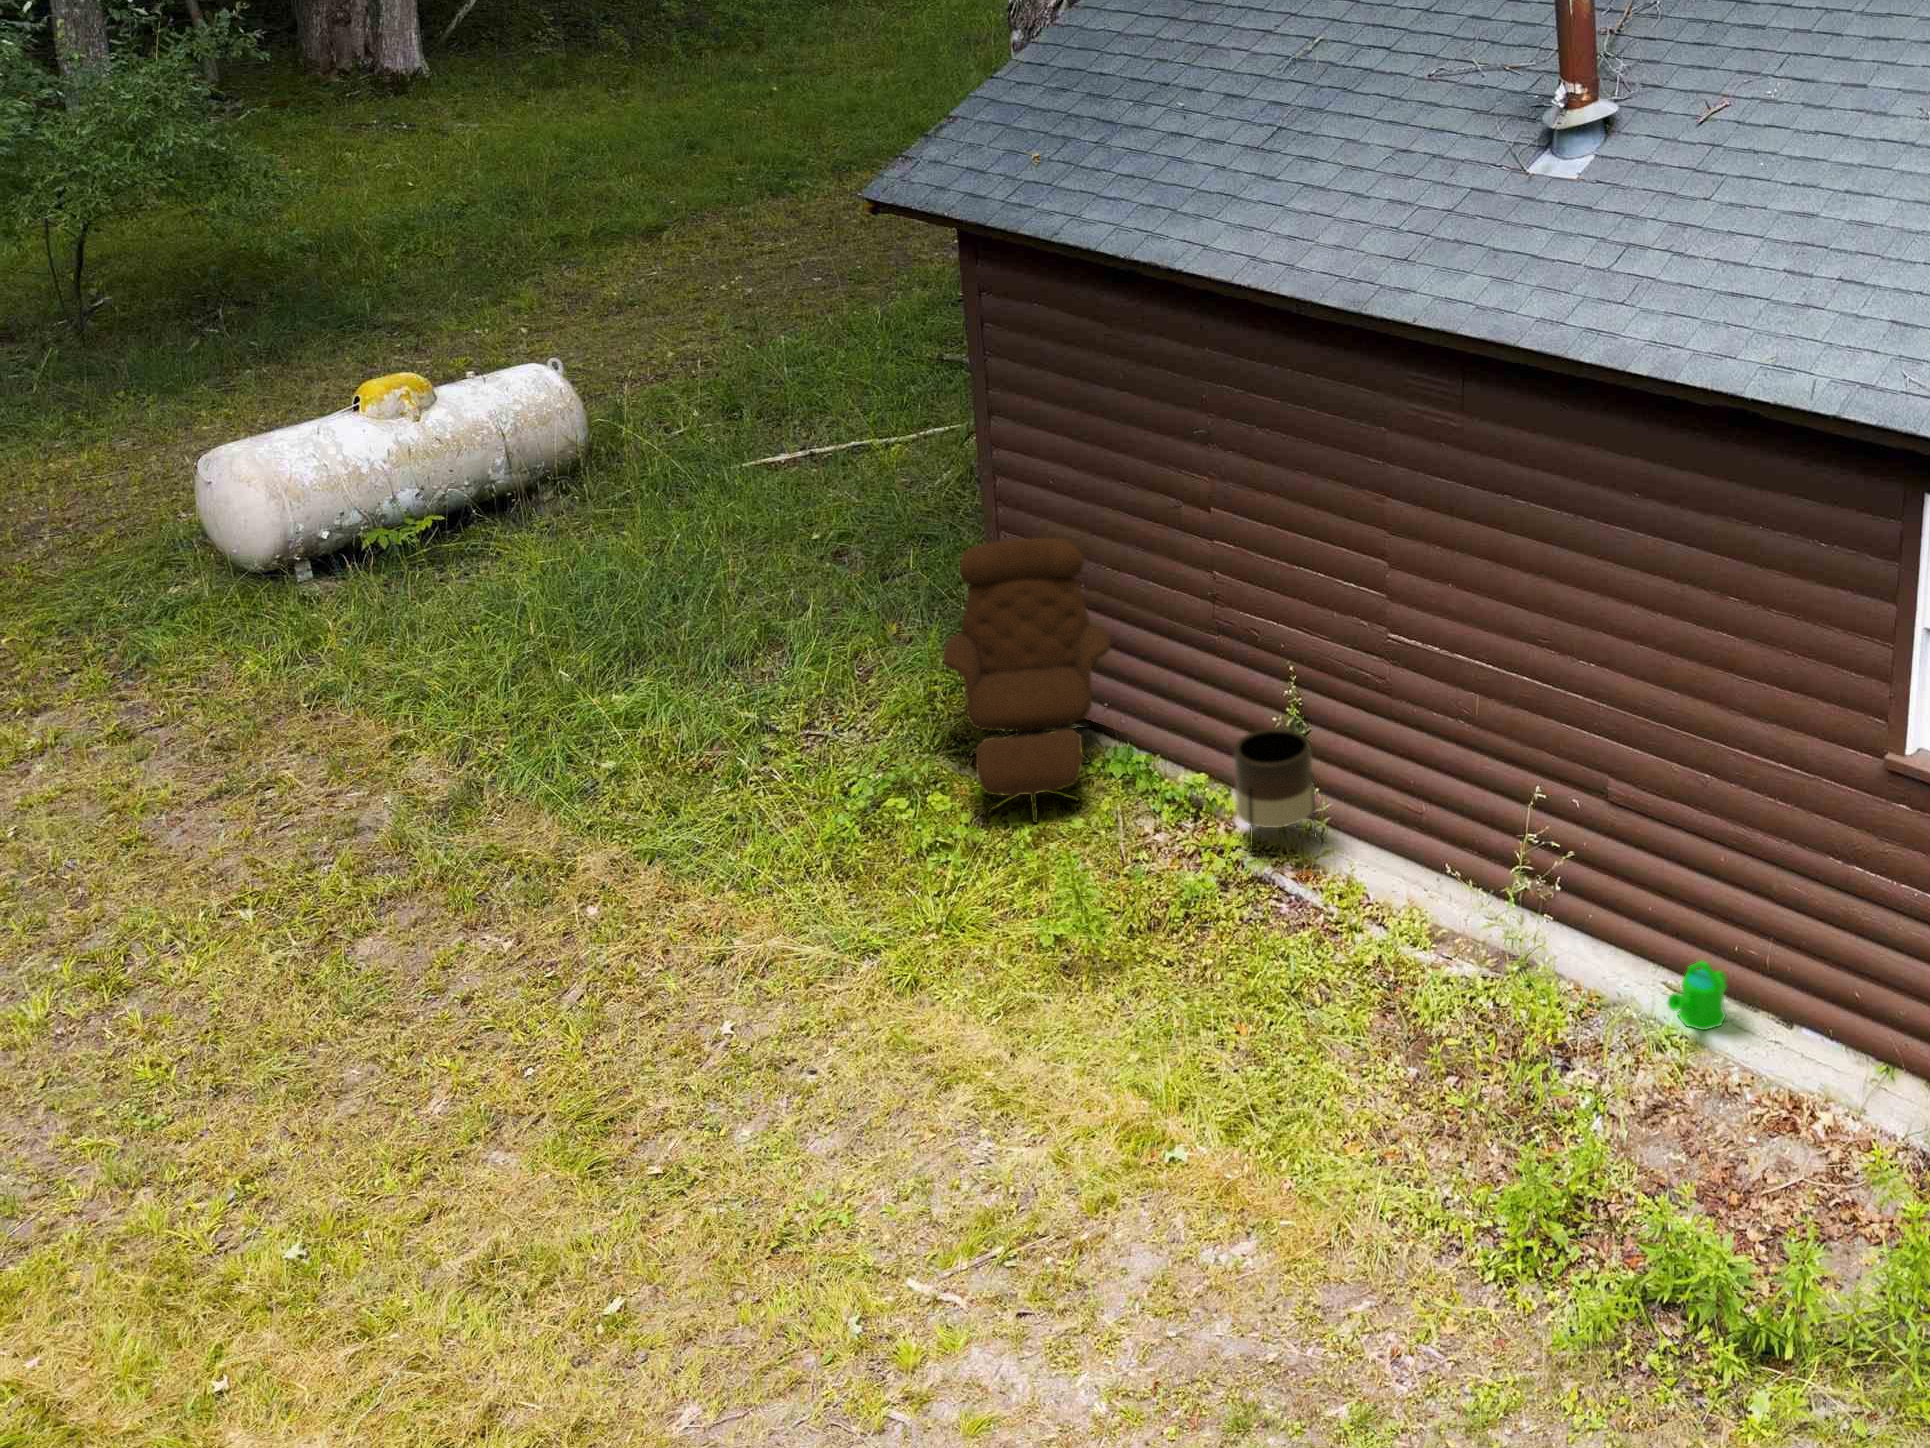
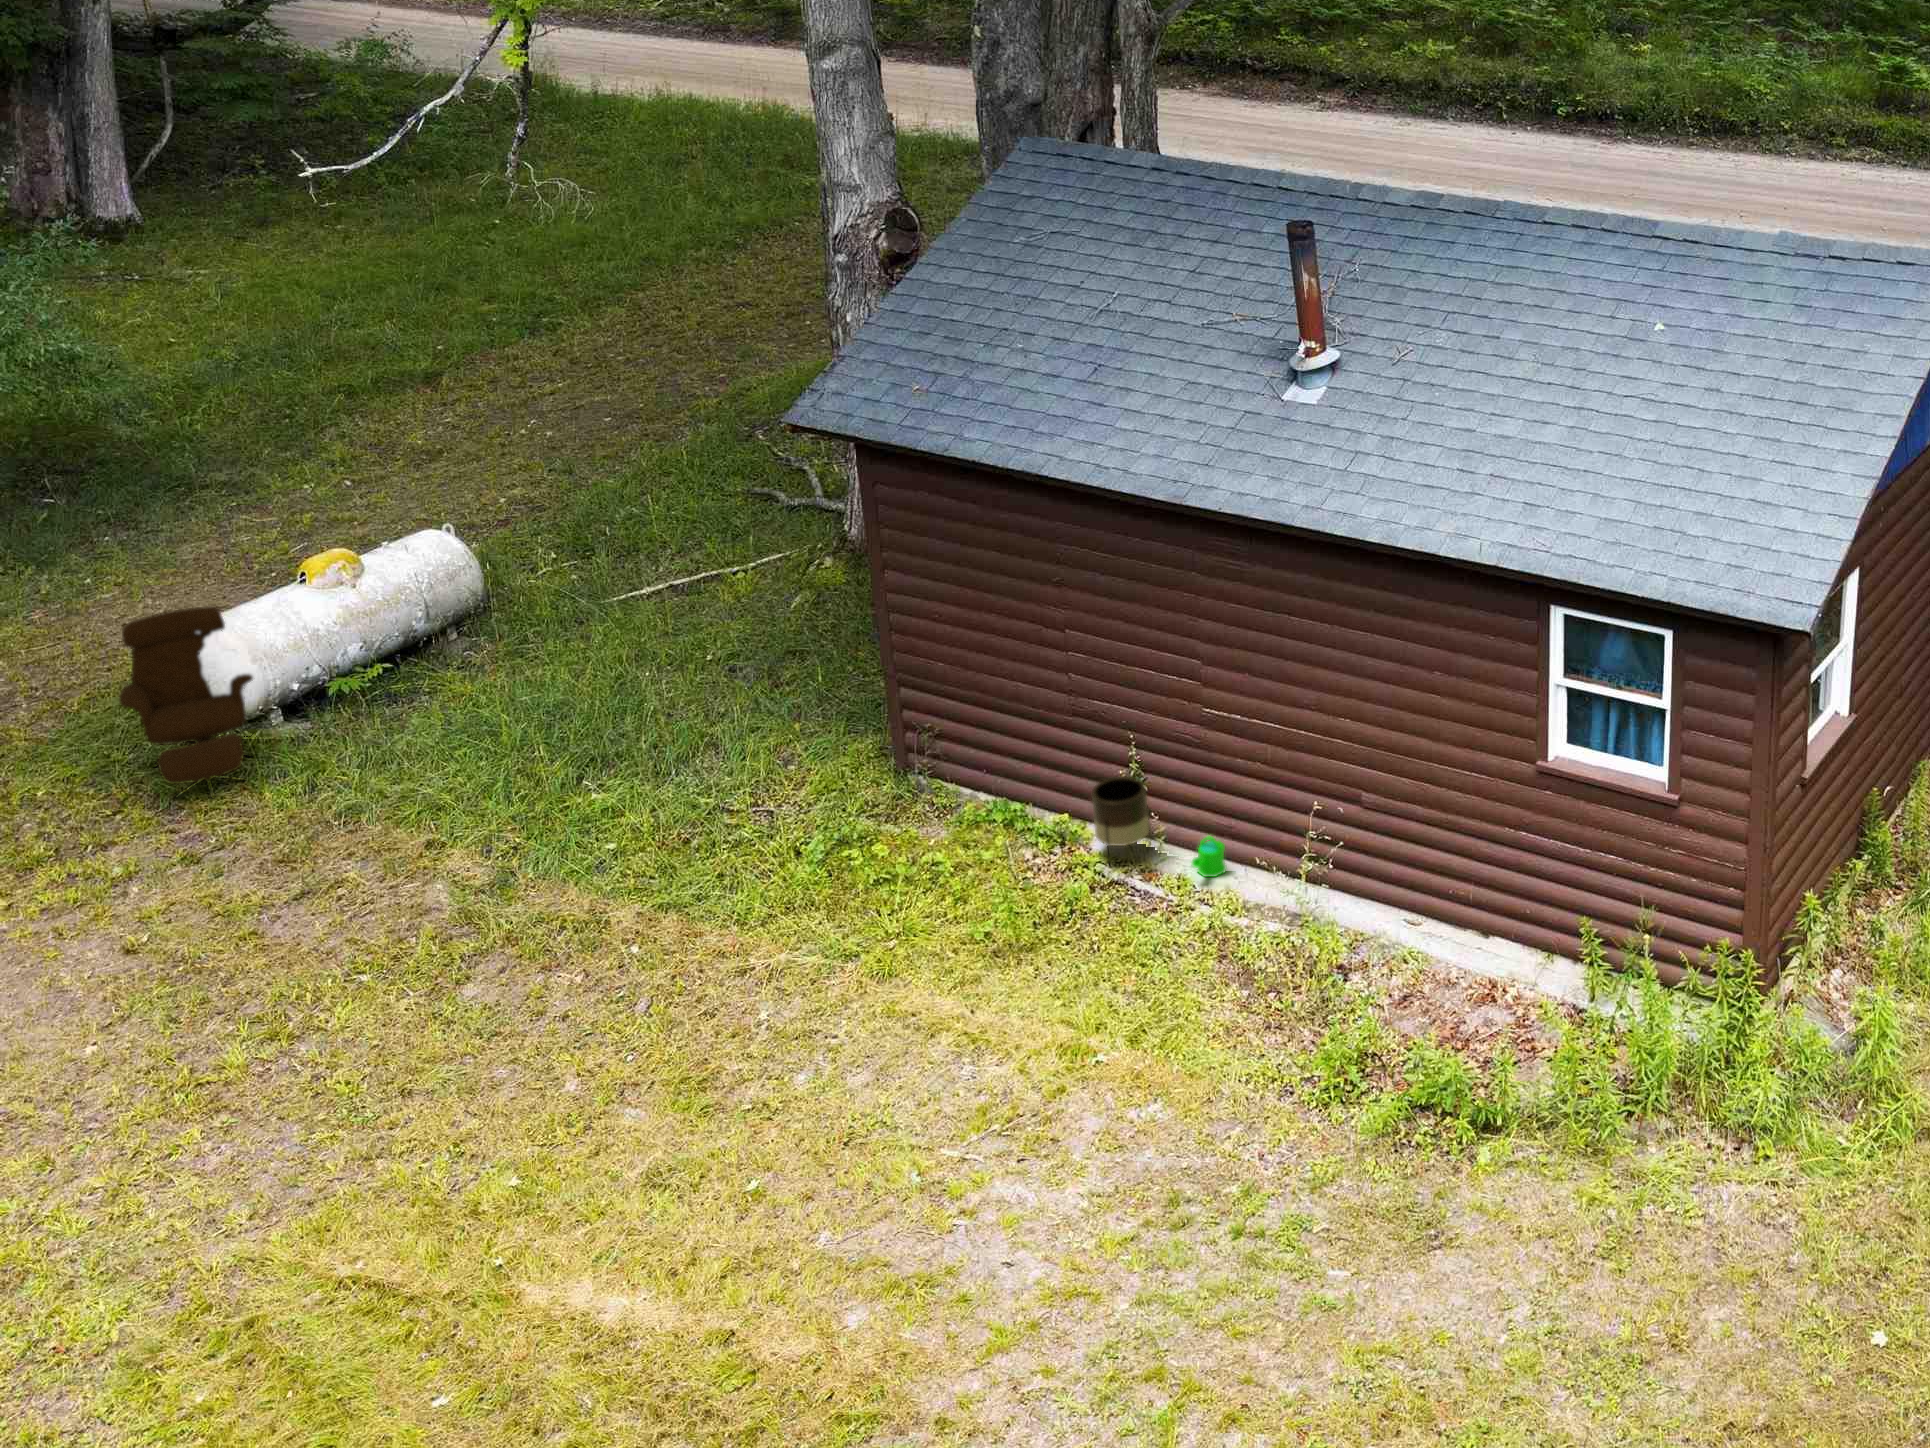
lounge chair: present [942,538,1110,822] -> present [119,606,253,798]
watering can: present [1668,961,1726,1030] -> present [1192,836,1226,877]

